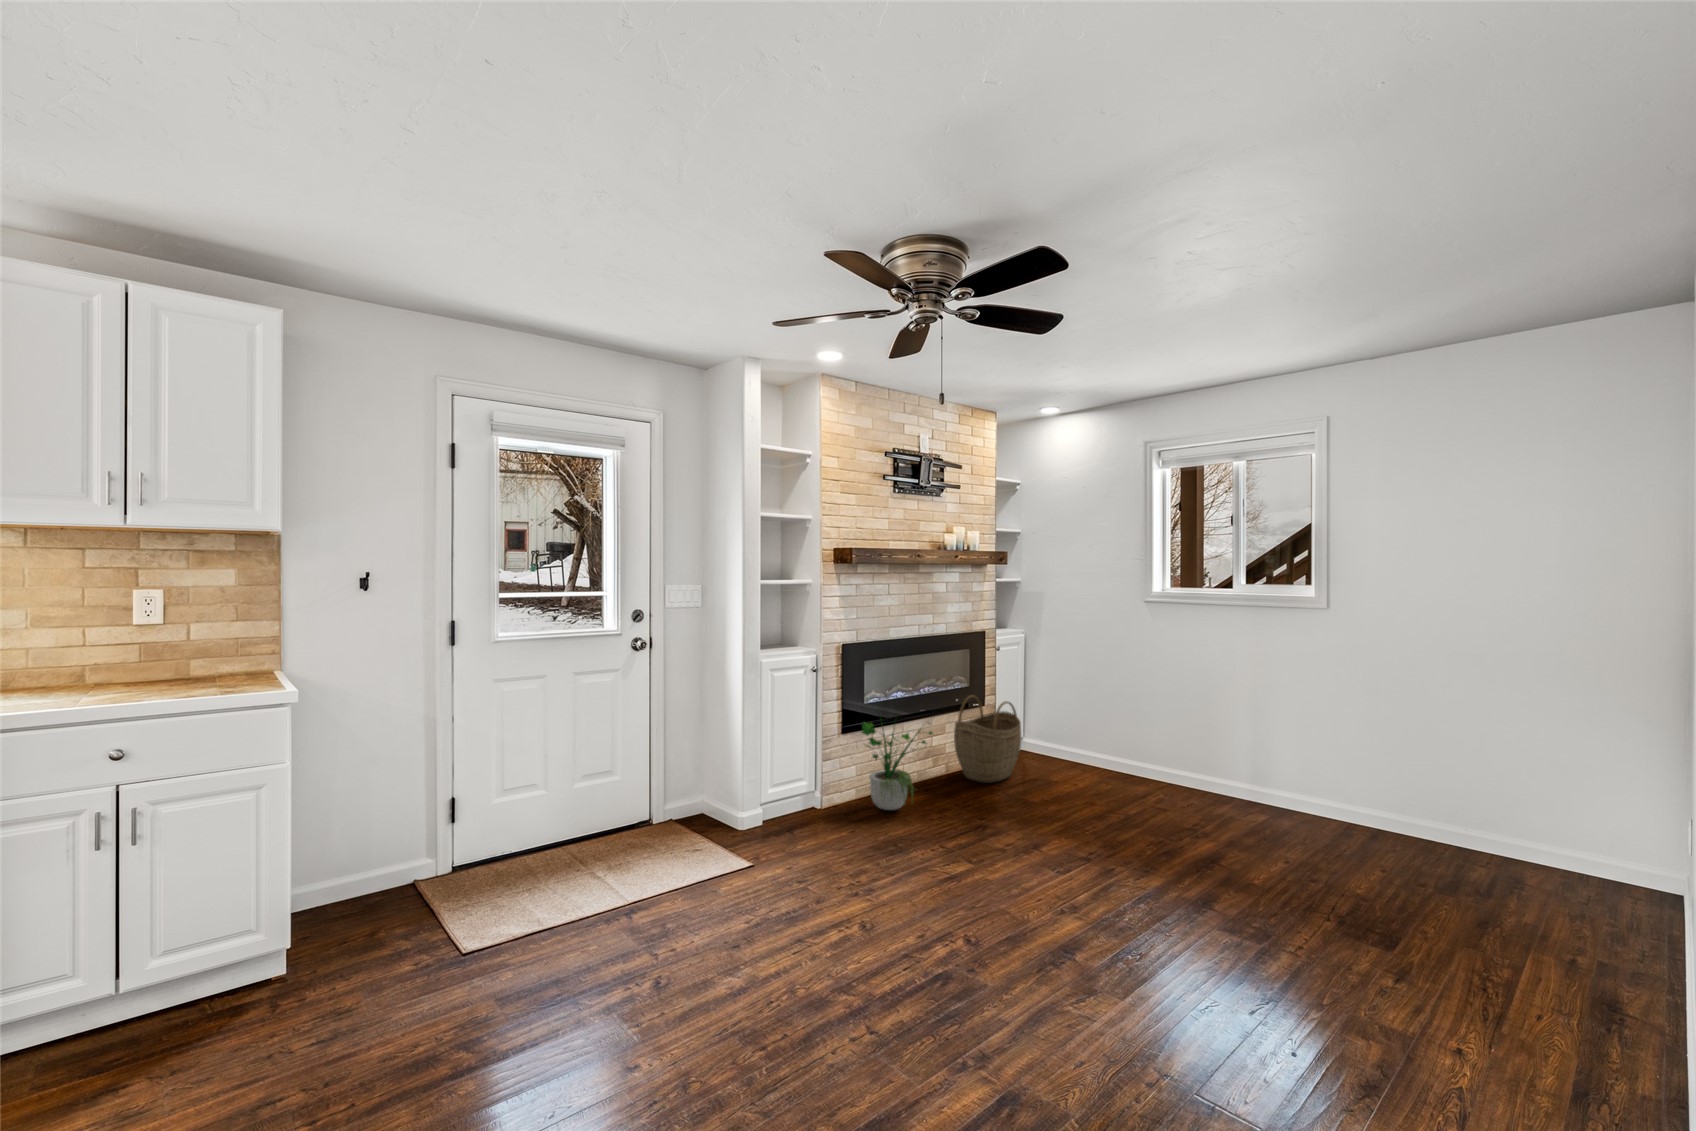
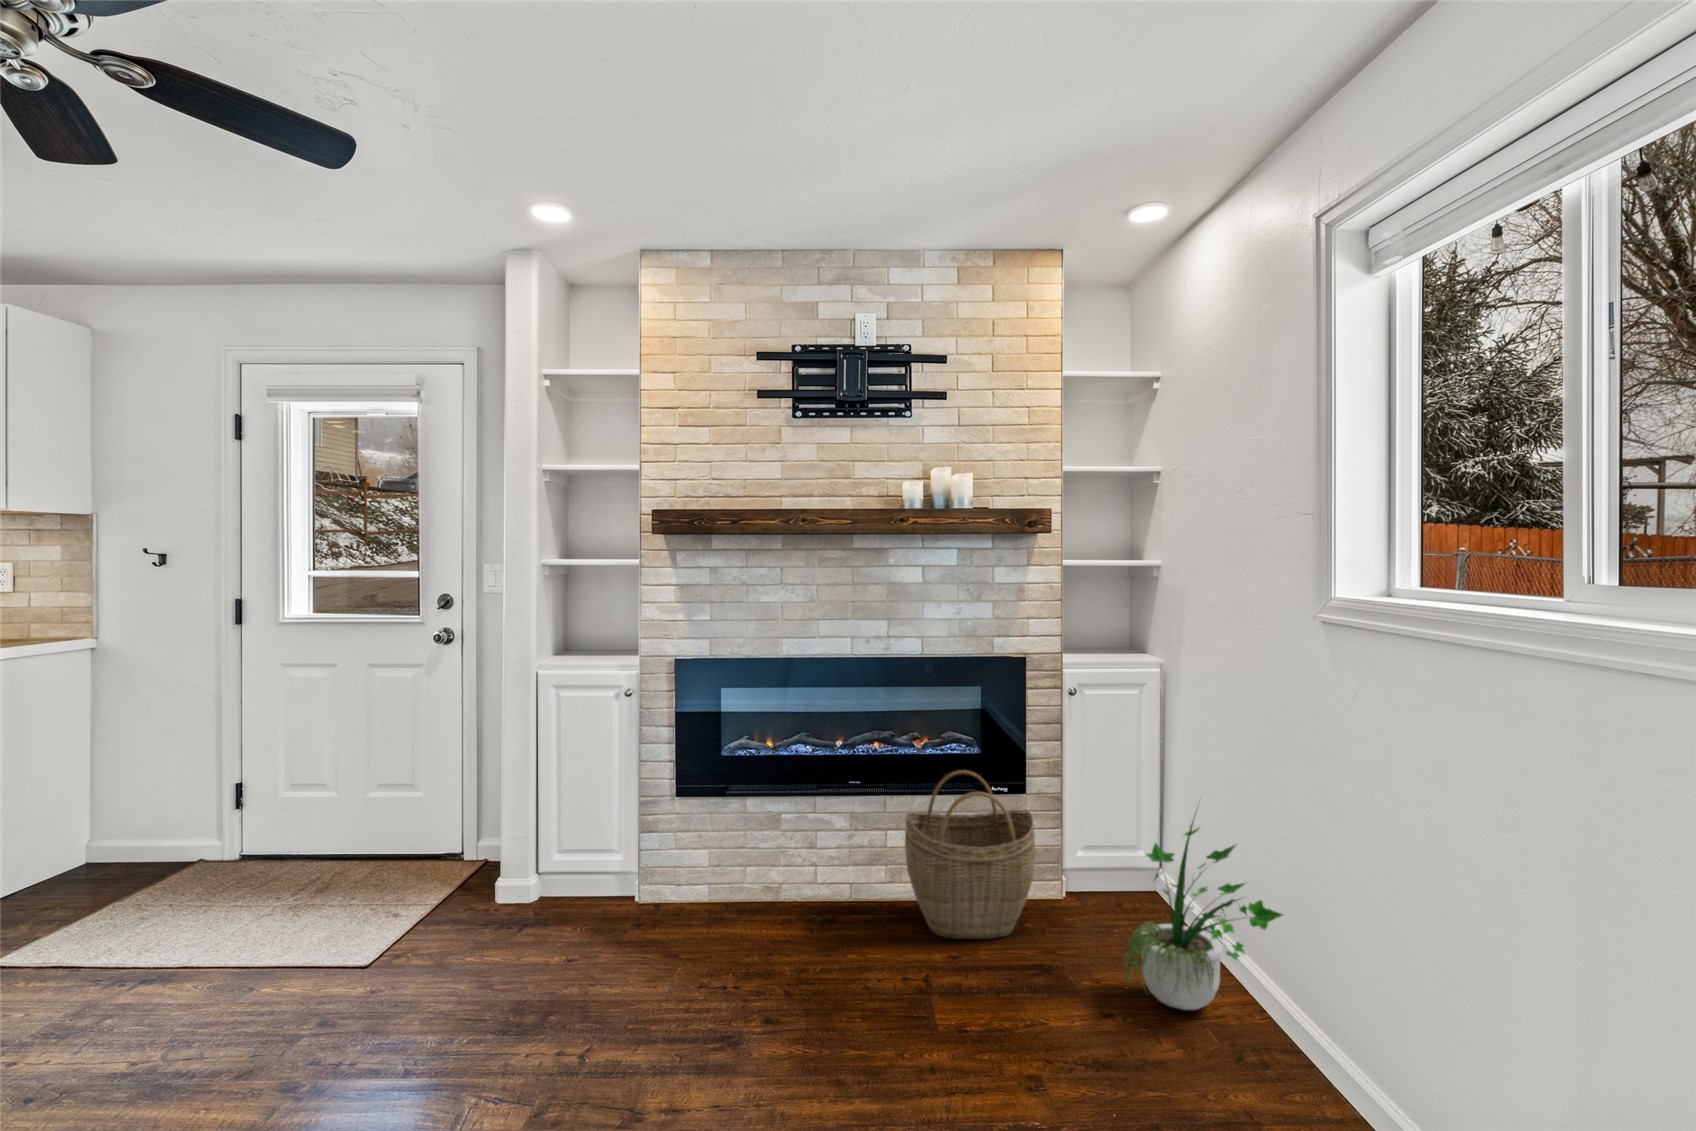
potted plant: present [862,723,933,810] -> present [1125,821,1283,1010]

